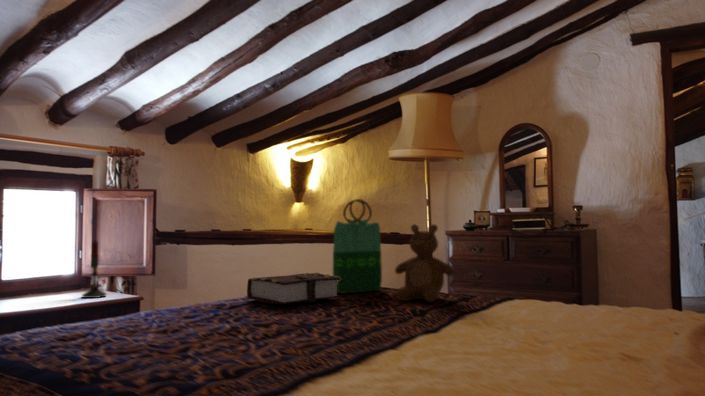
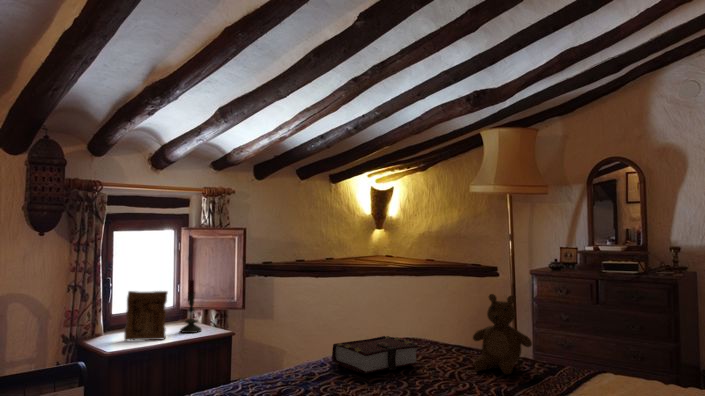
tote bag: present [333,199,382,293] -> none [412,264,460,356]
picture frame: none [16,252,67,305] -> present [124,291,167,341]

